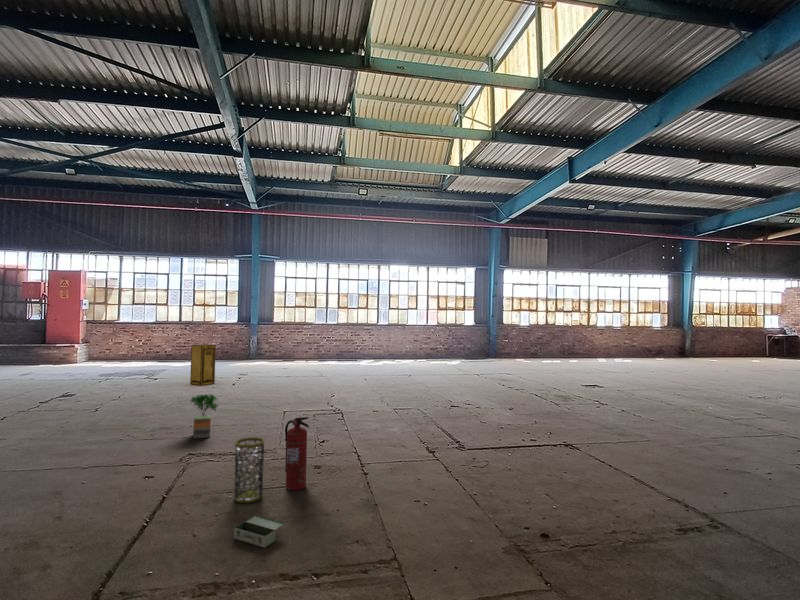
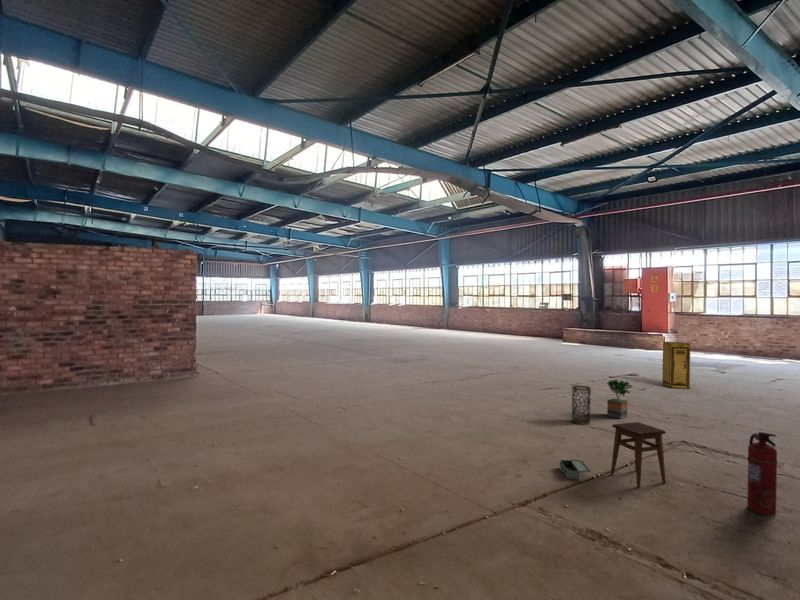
storage cabinet: present [190,344,216,386] -> present [662,342,690,389]
potted tree: present [190,394,218,438] -> present [607,379,632,419]
trash can: present [234,437,264,503] -> present [572,385,591,425]
stool: none [155,441,215,515] -> present [611,422,666,487]
toolbox: present [234,515,285,548] -> present [560,460,590,479]

